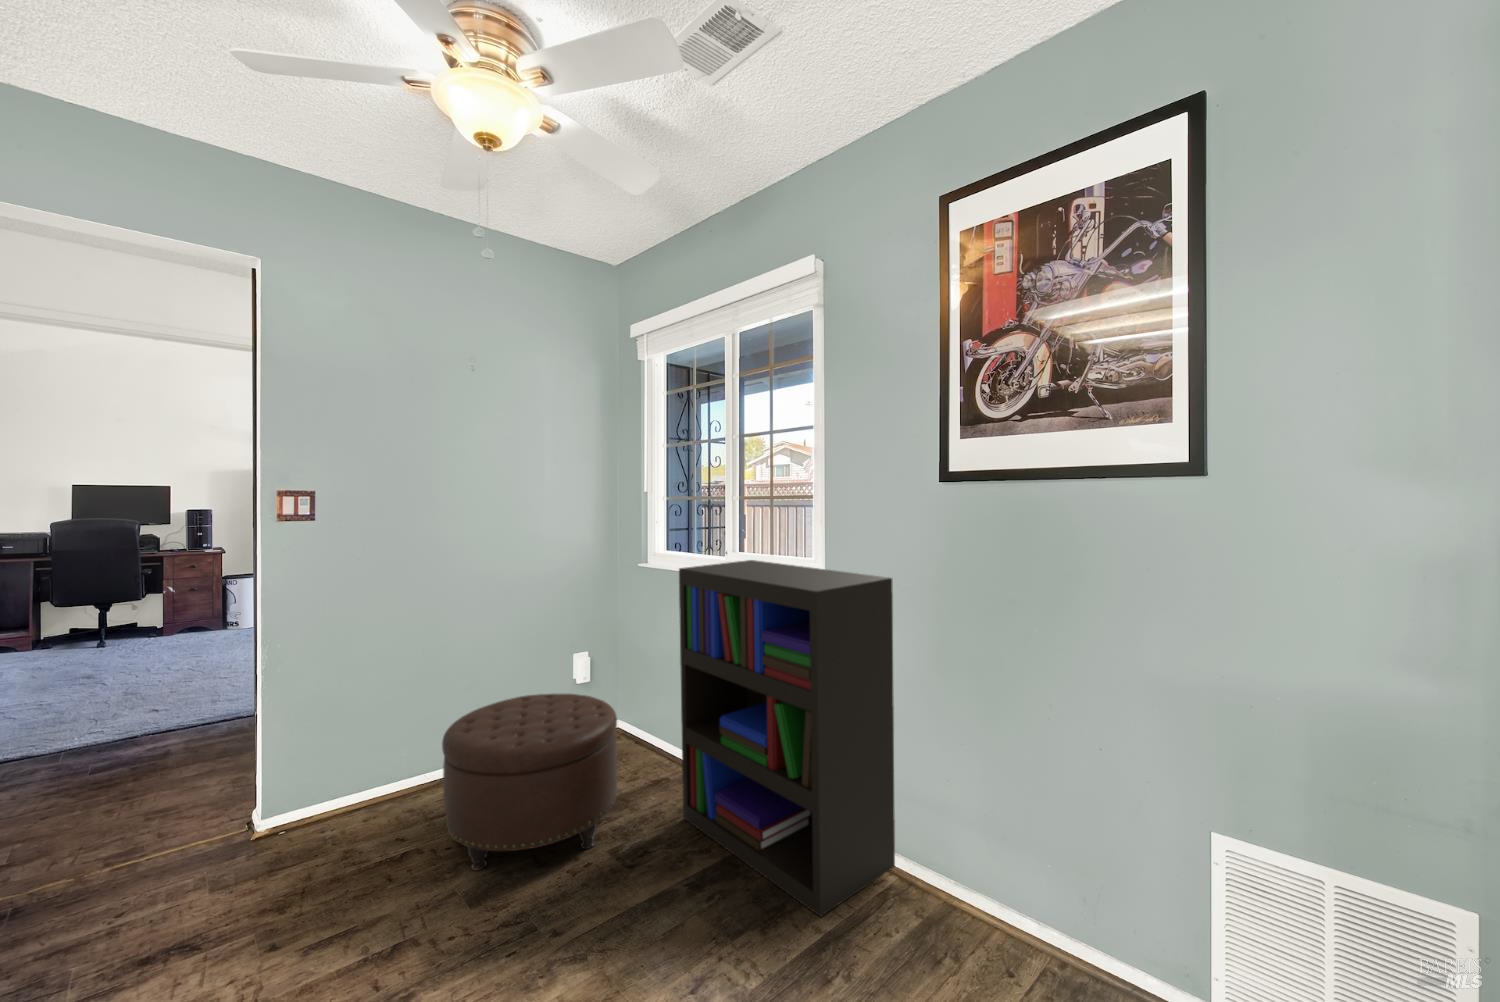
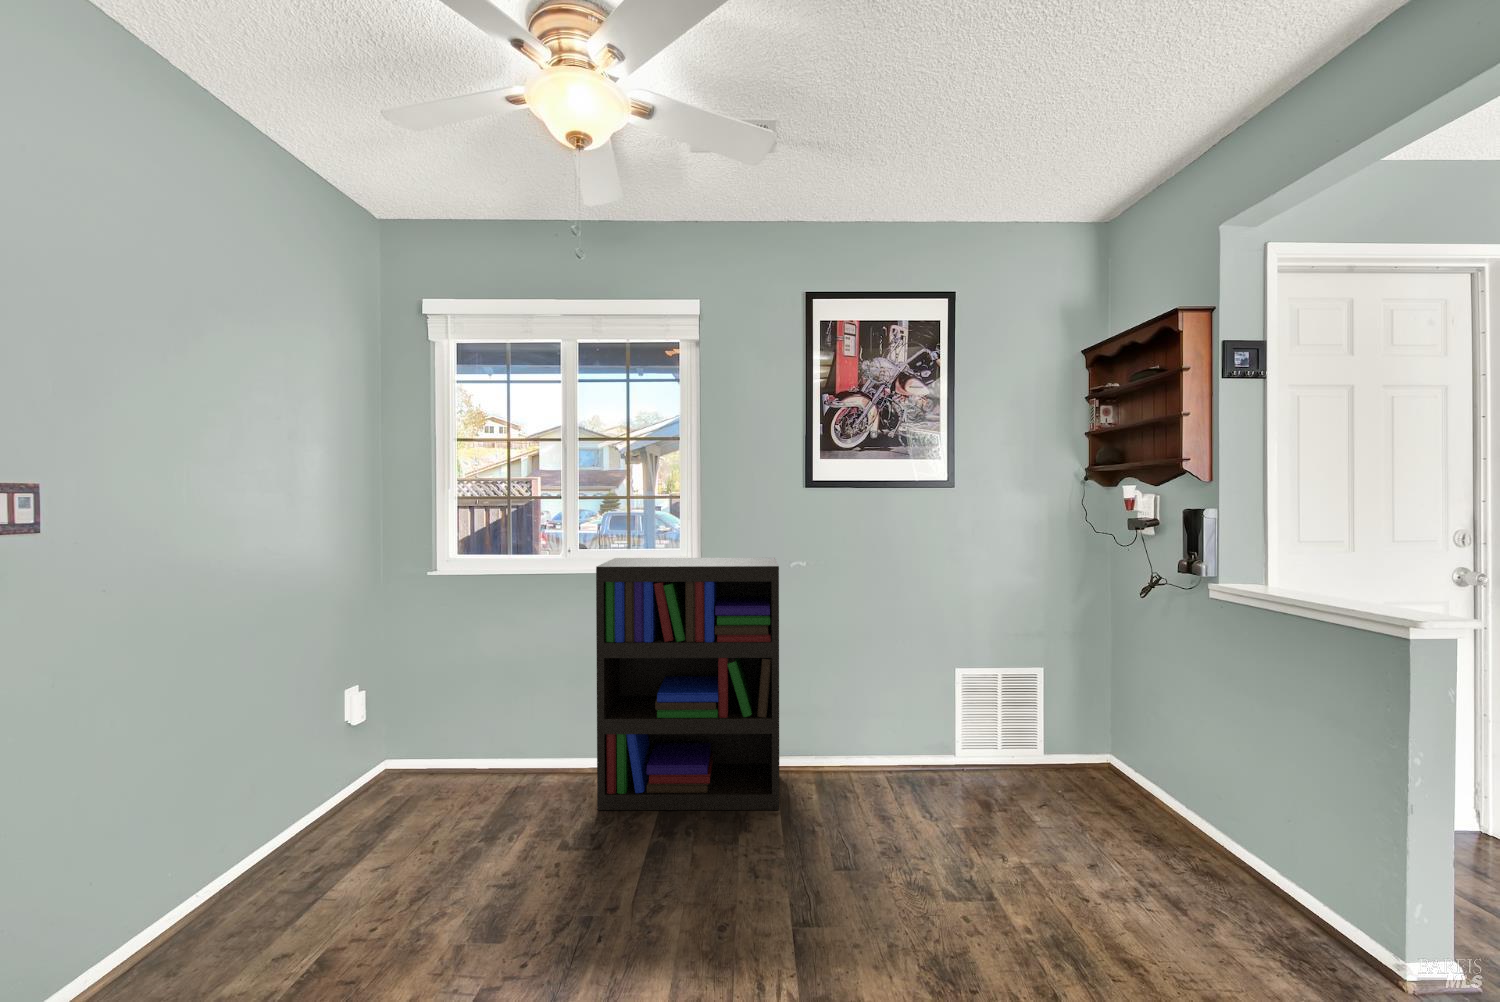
ottoman: present [442,694,618,870] -> none [357,721,563,930]

